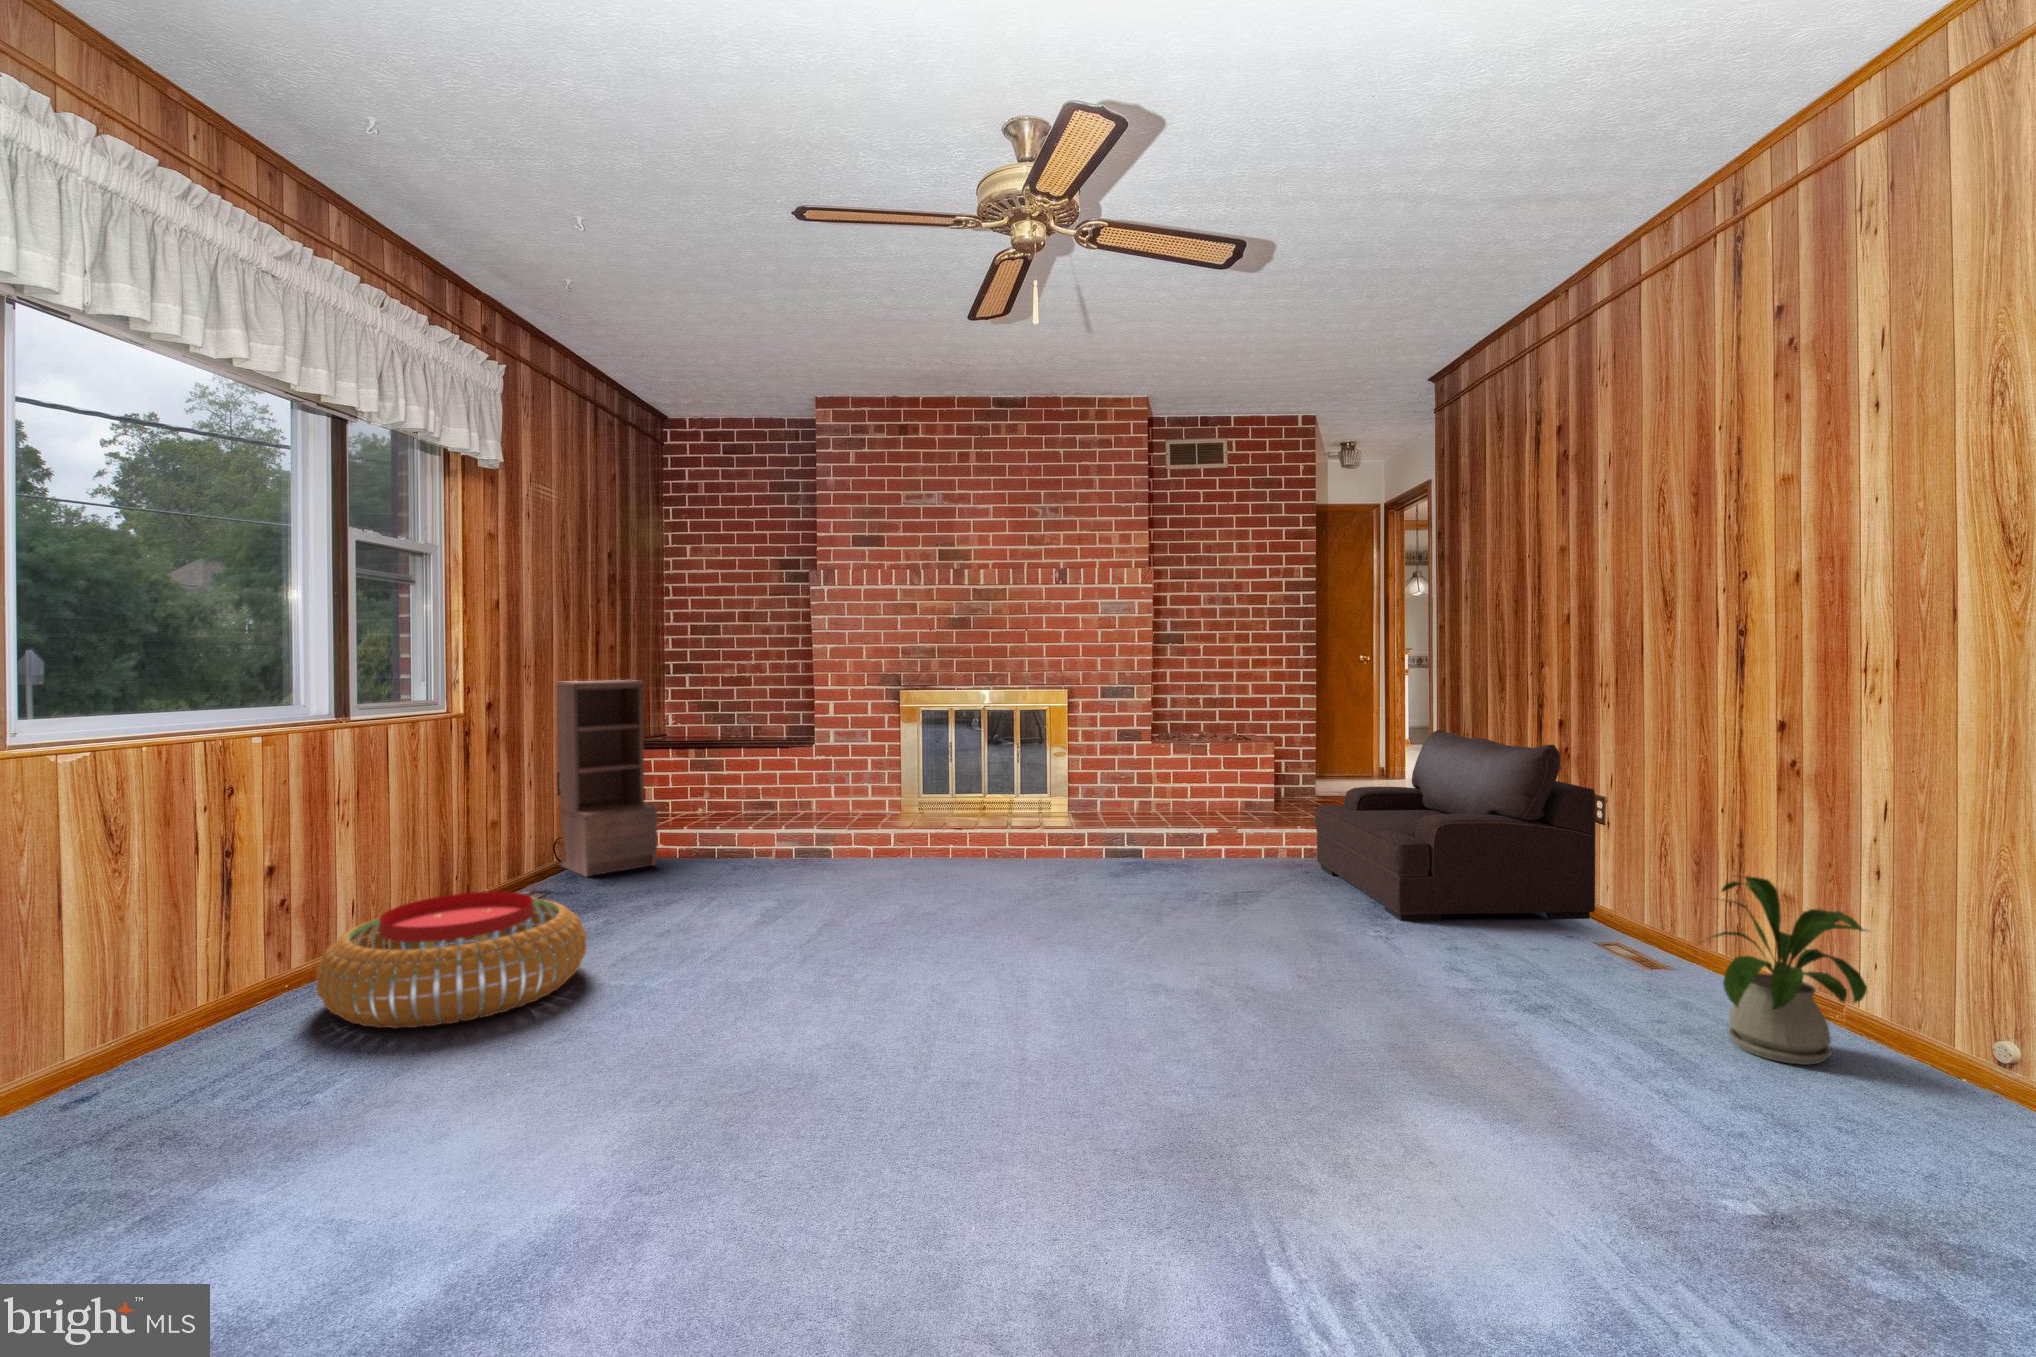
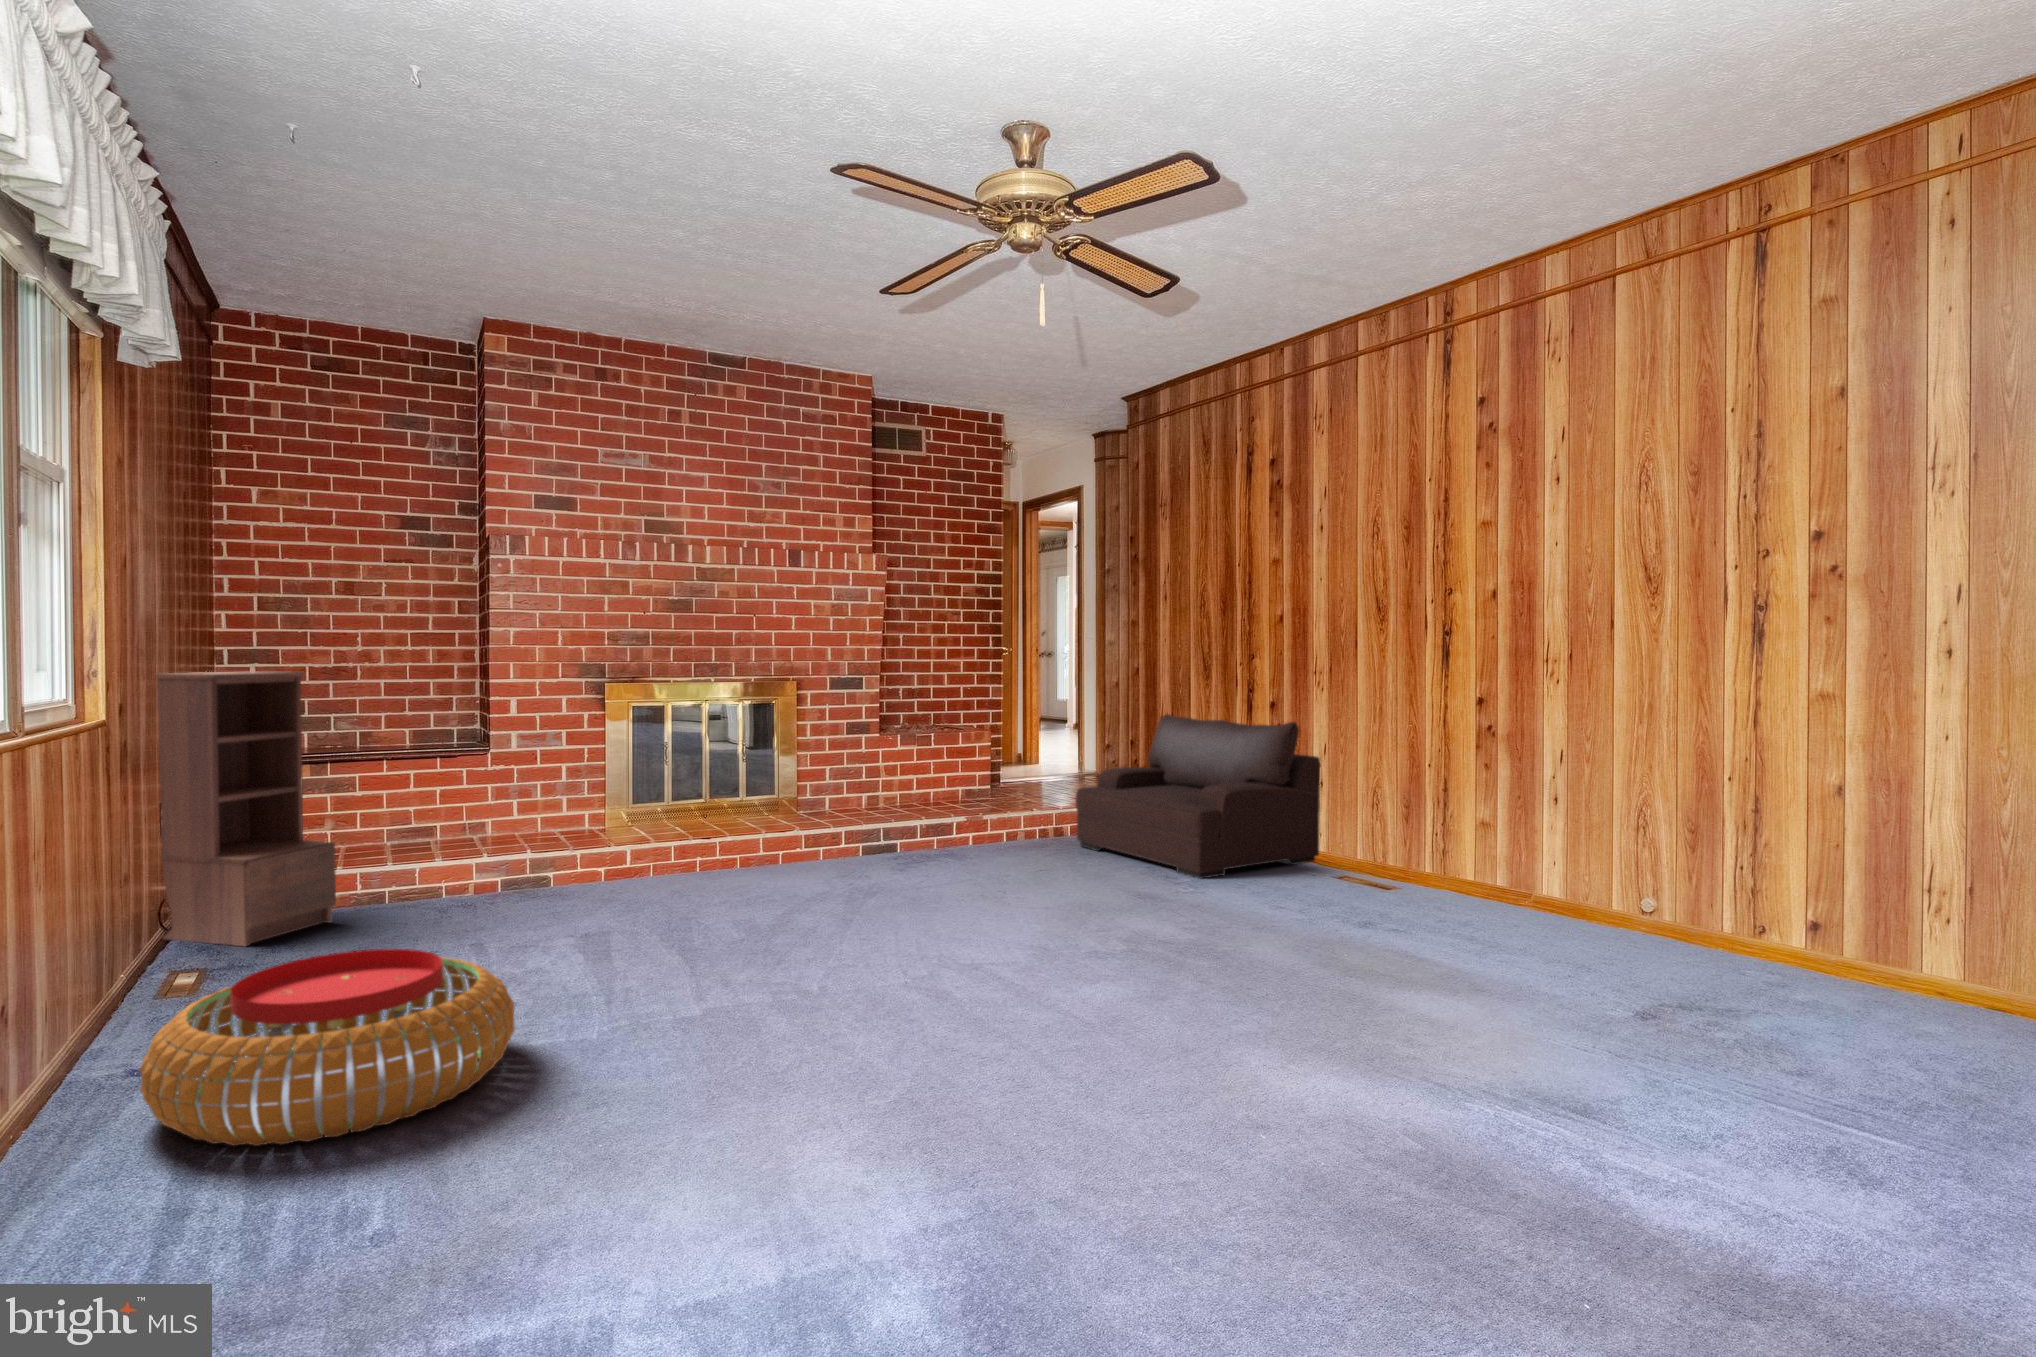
house plant: present [1703,876,1867,1065] -> none [1470,804,1578,931]

